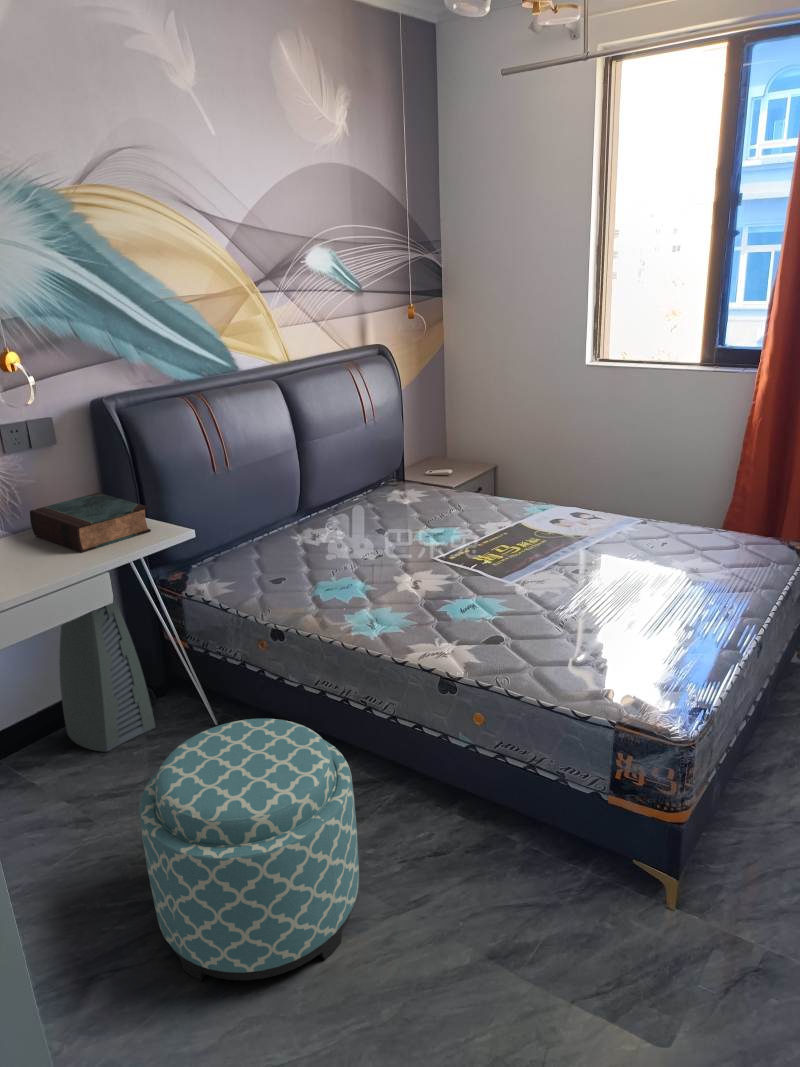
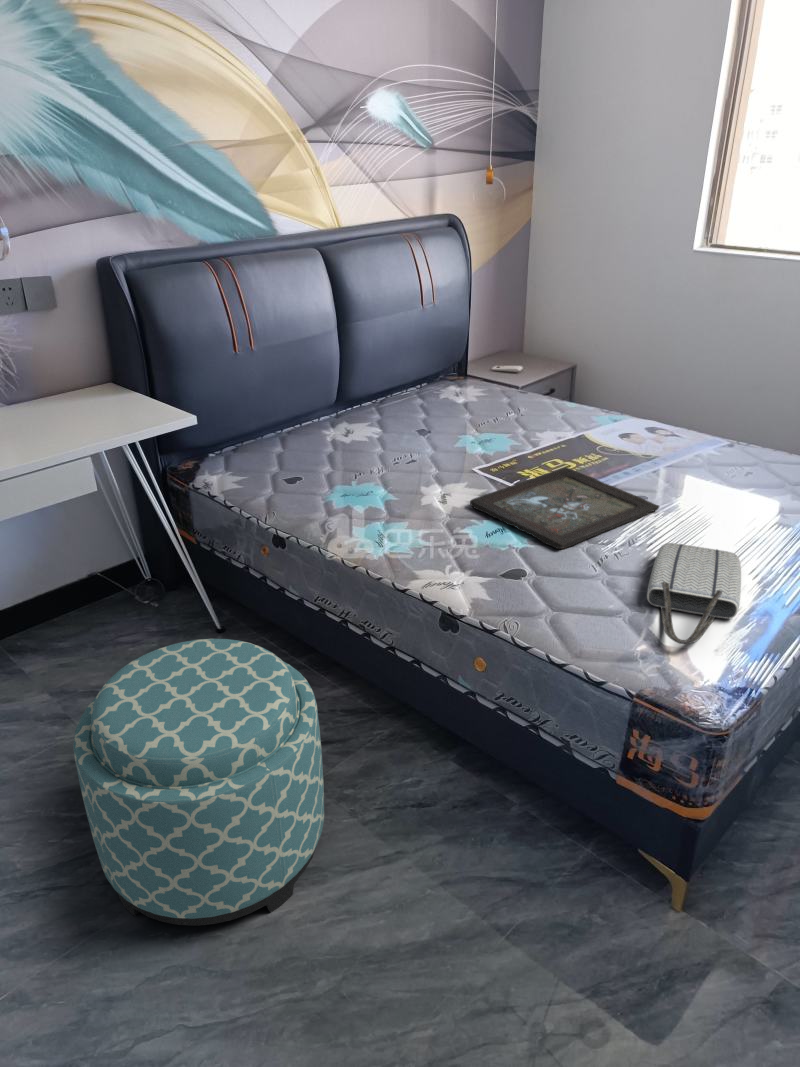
book: present [30,493,151,553] -> none [21,365,148,432]
tray: none [441,551,599,617] -> present [470,467,659,549]
air purifier: present [59,597,155,752] -> none [55,433,157,645]
tote bag: none [607,603,682,679] -> present [647,543,741,644]

